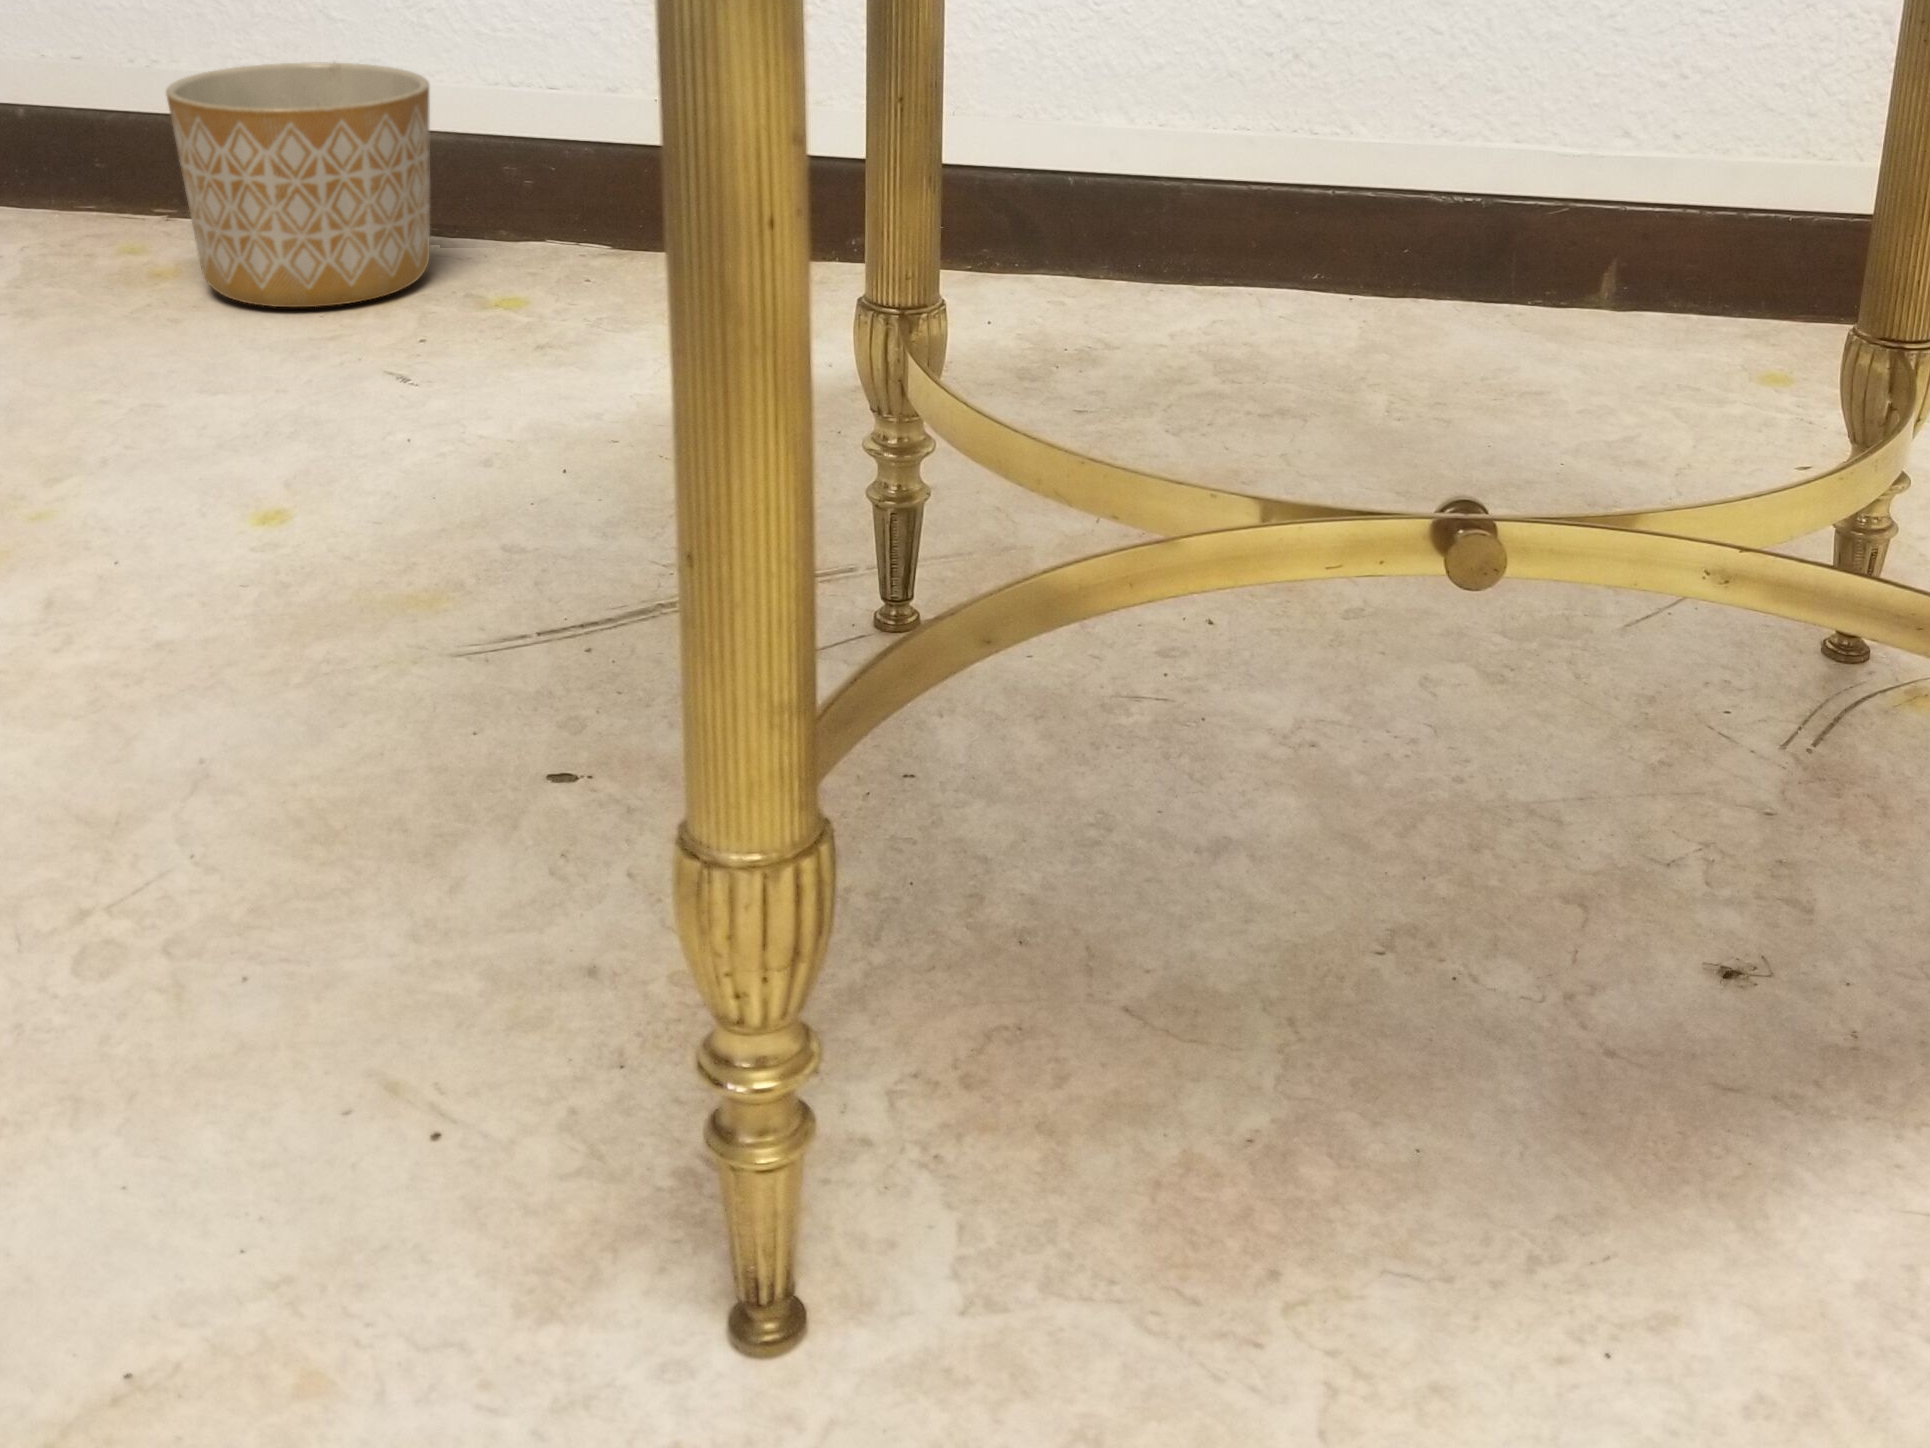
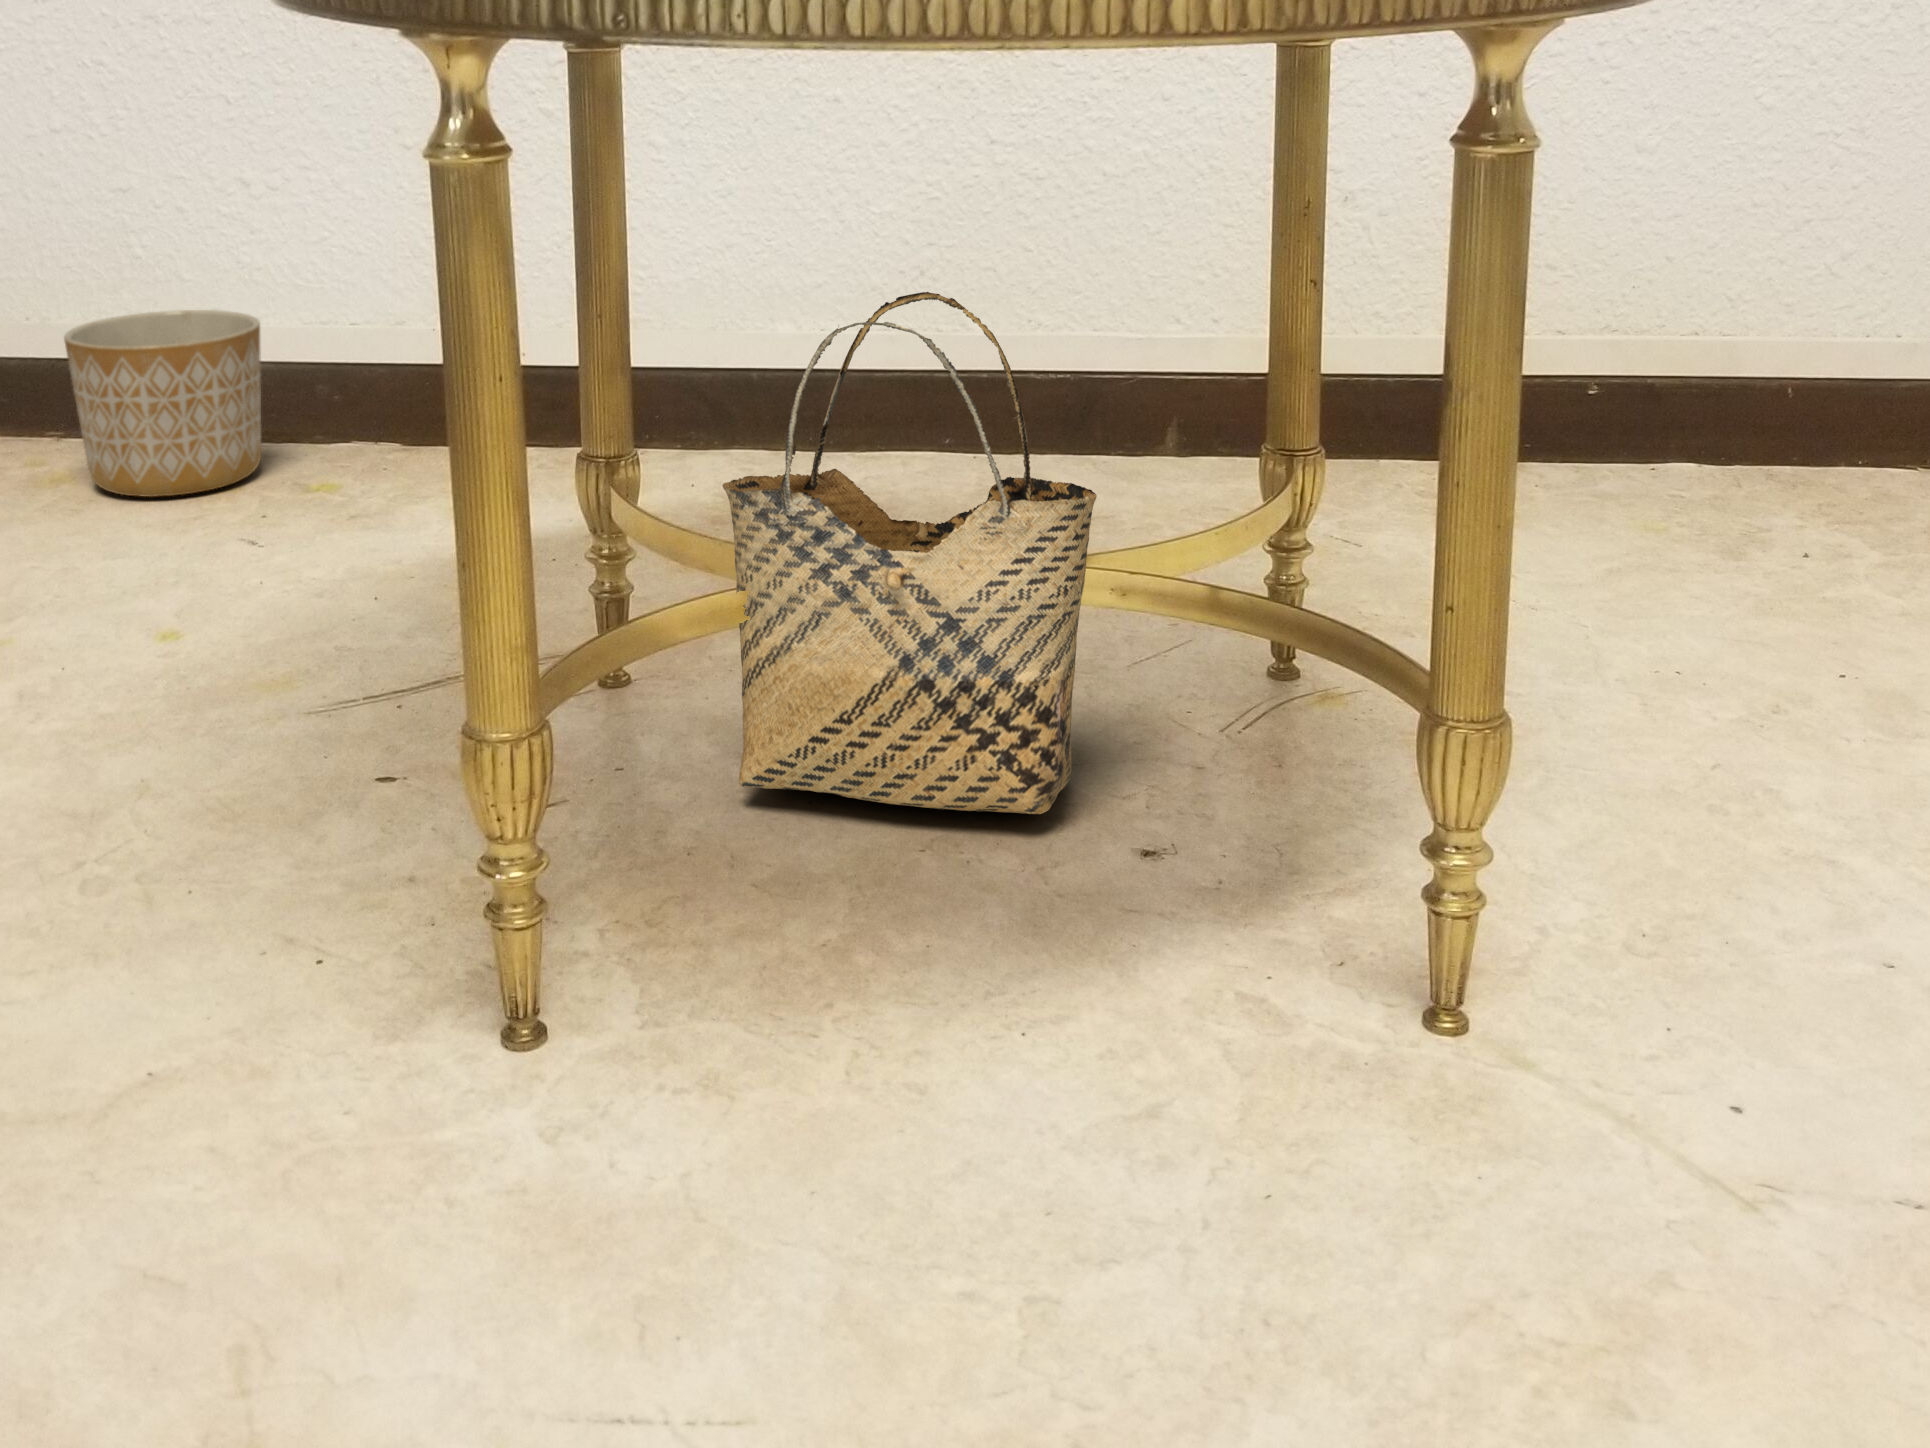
woven basket: none [1095,94,1685,916] -> present [722,292,1097,814]

